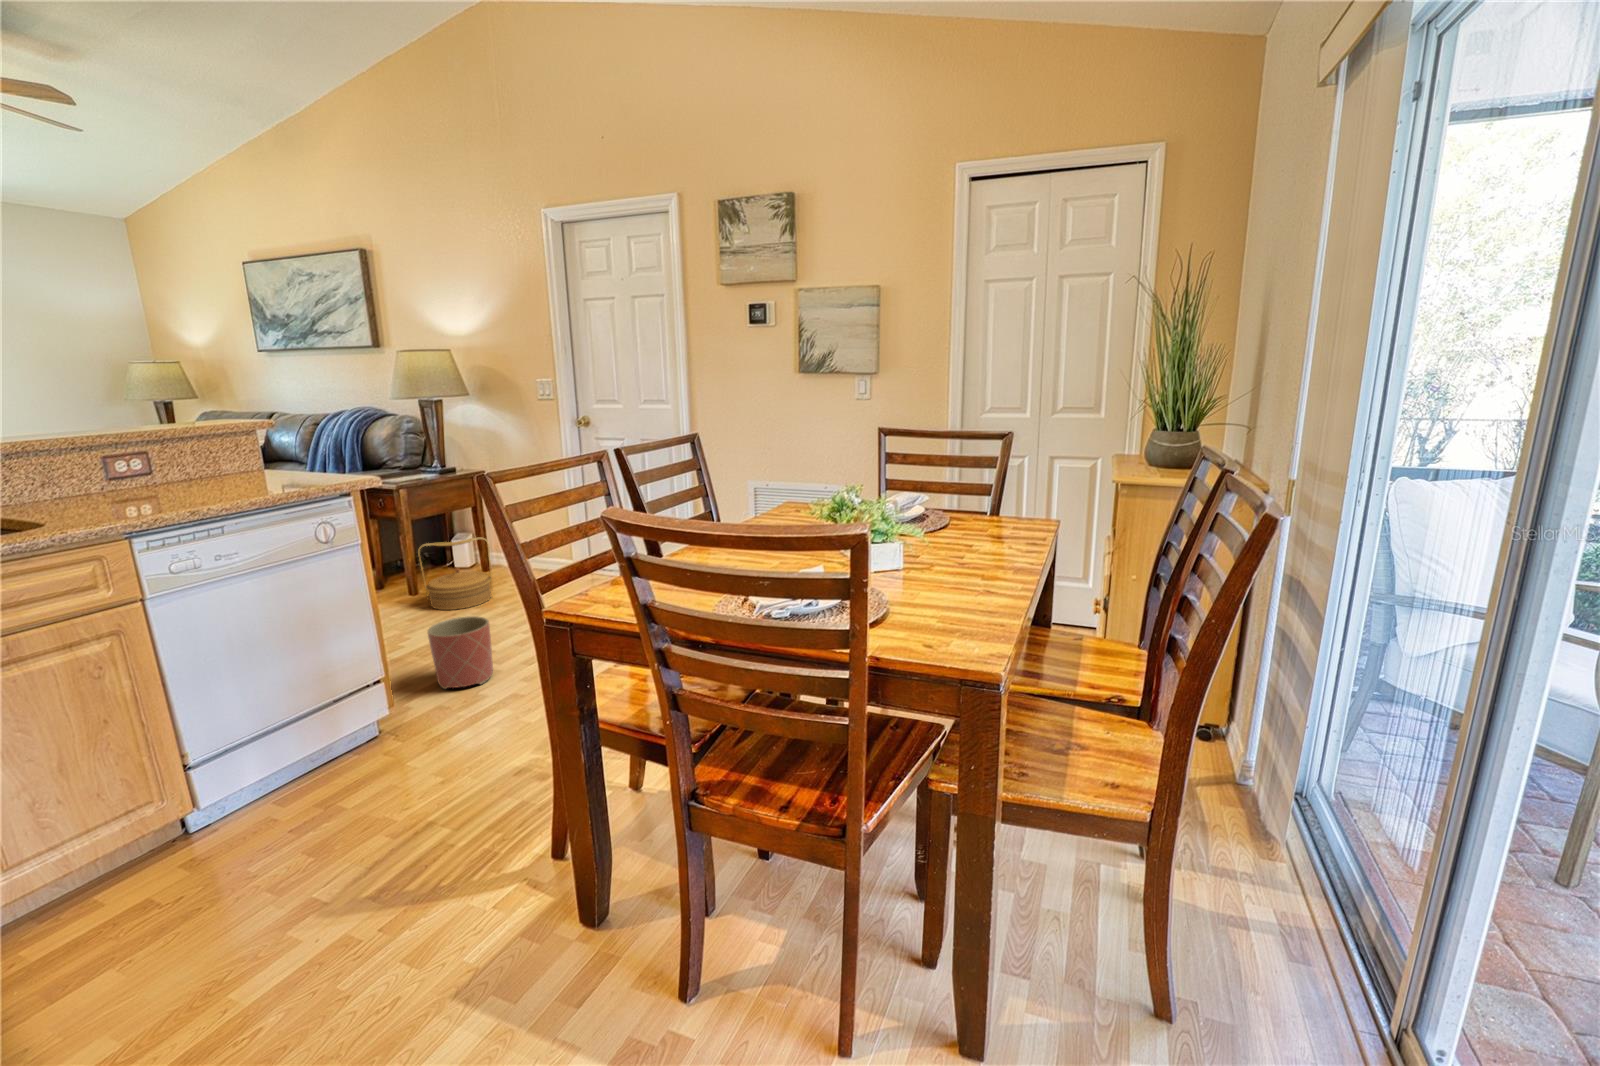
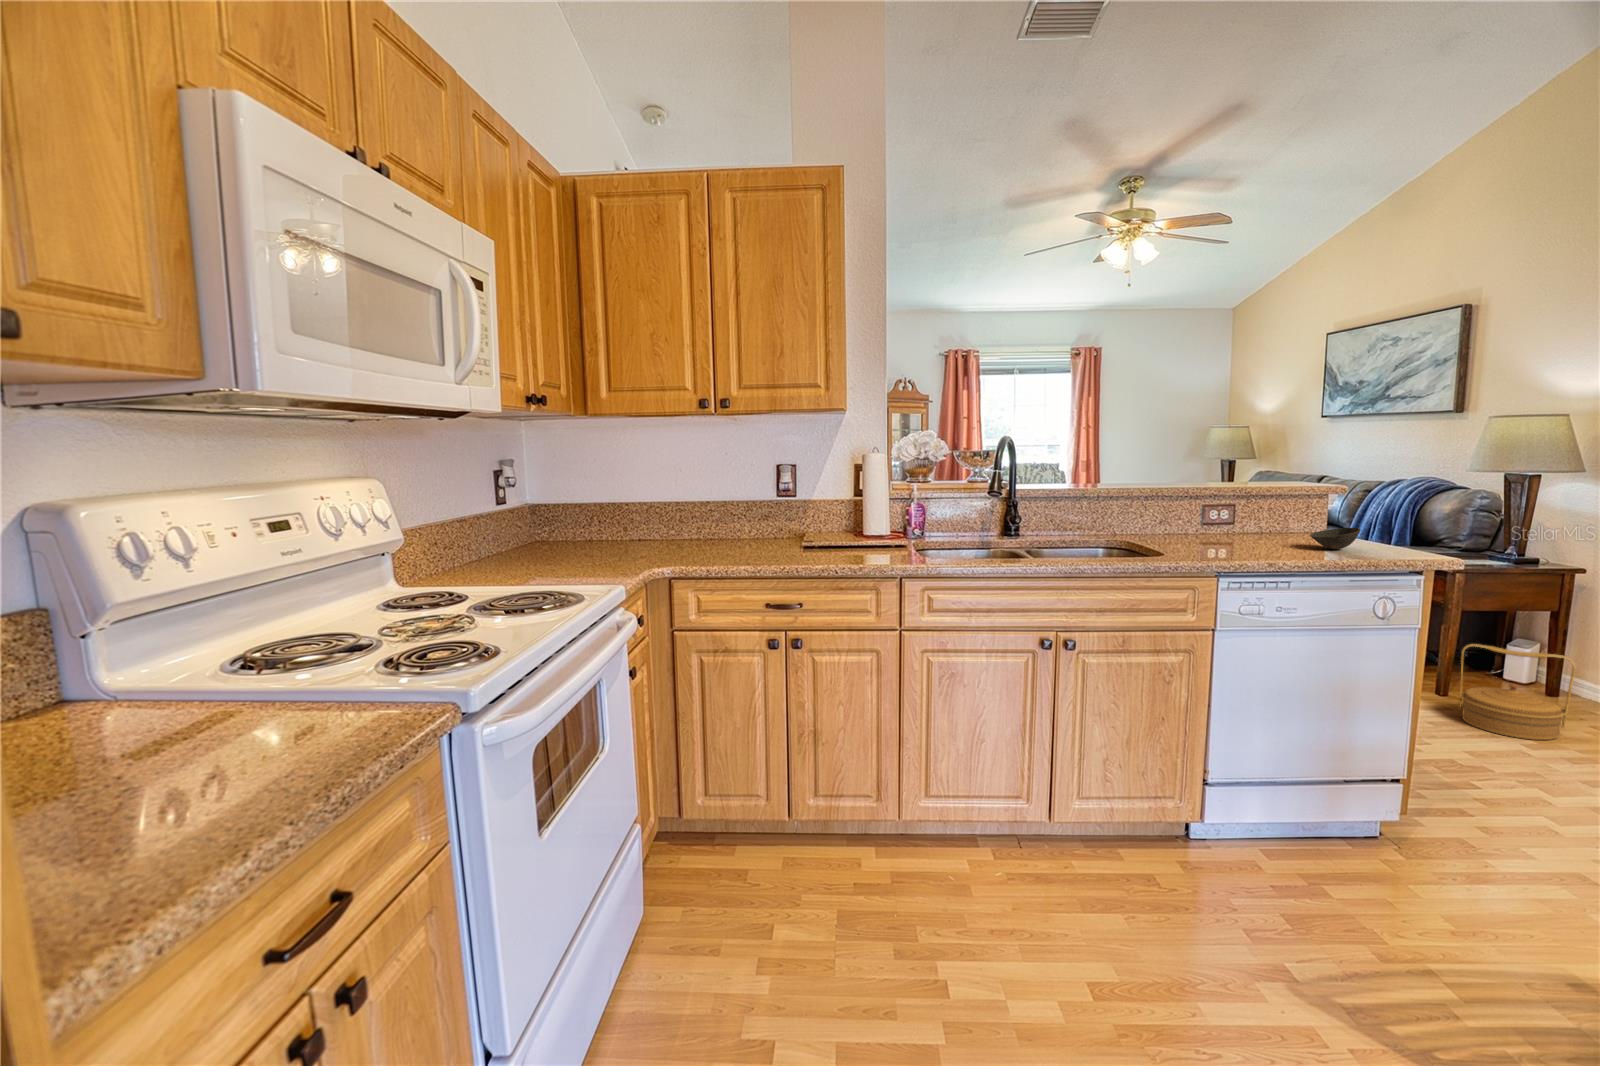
bowl: none [189,460,291,493] -> present [1310,528,1361,549]
planter: present [428,616,493,689] -> none [1463,744,1565,844]

